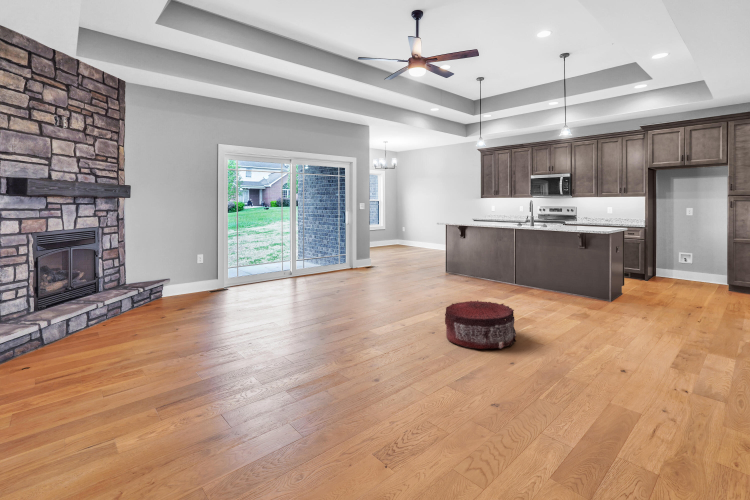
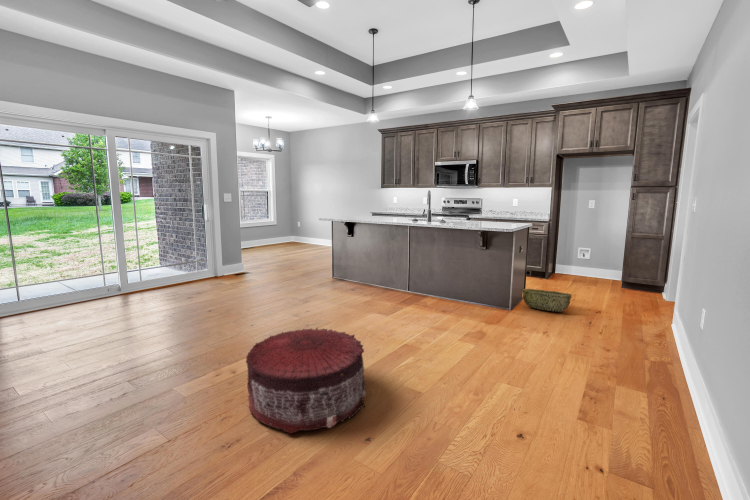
woven basket: none [618,284,662,303] -> present [522,289,571,312]

